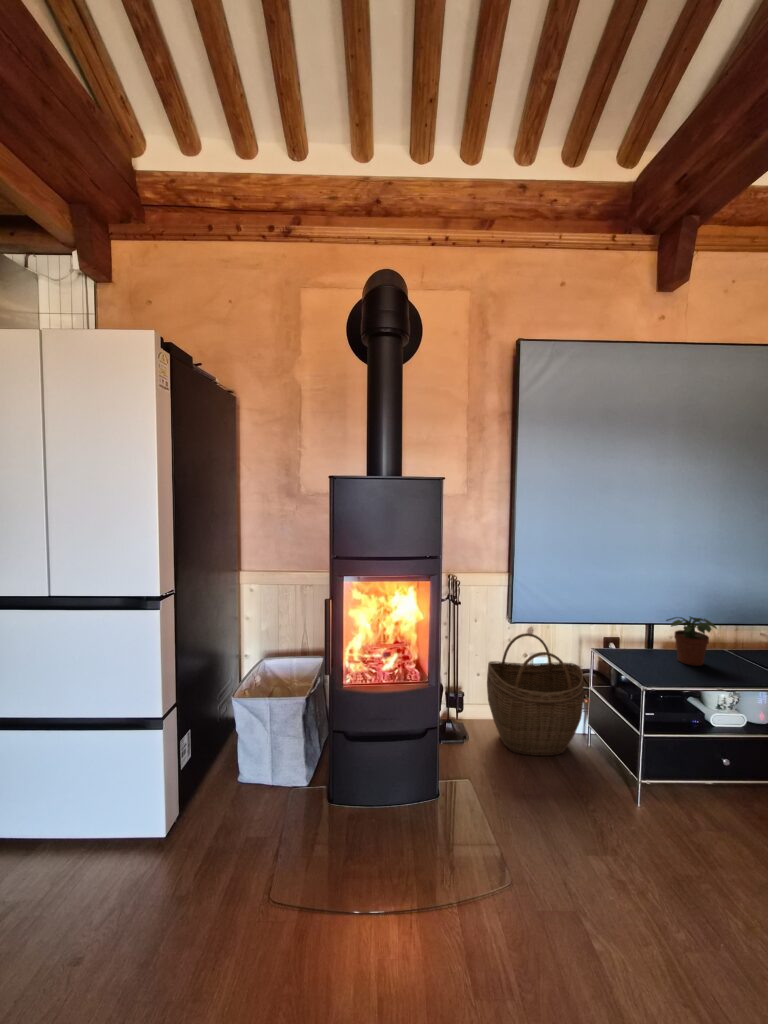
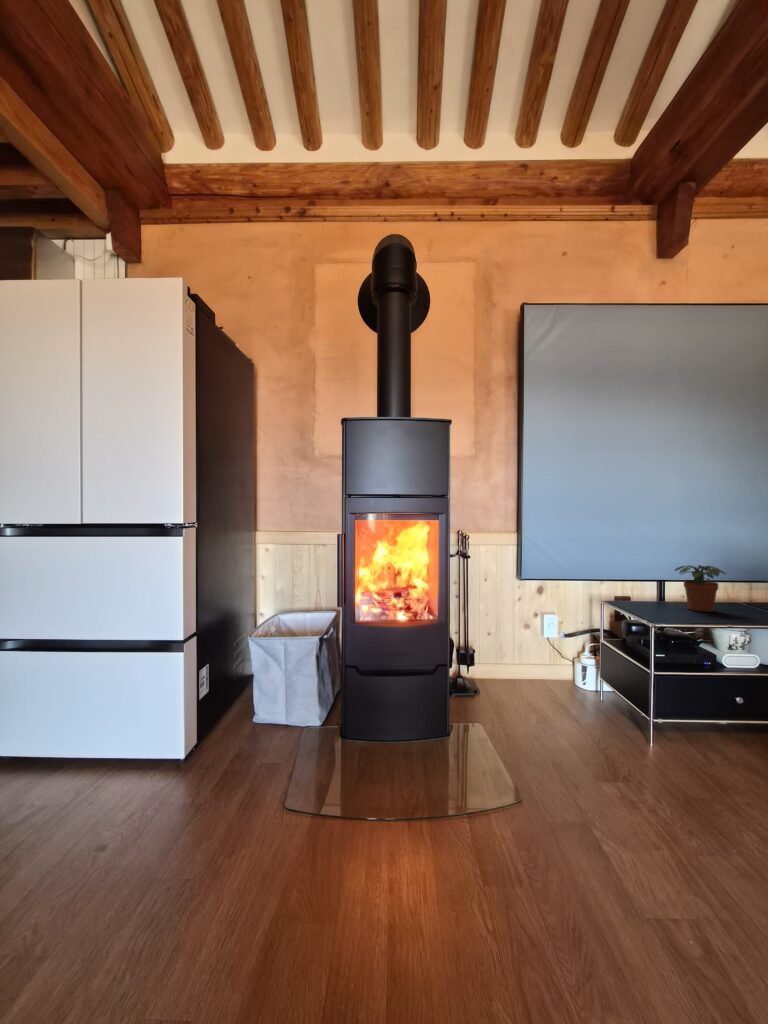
woven basket: present [487,633,584,756] -> none [498,590,594,706]

